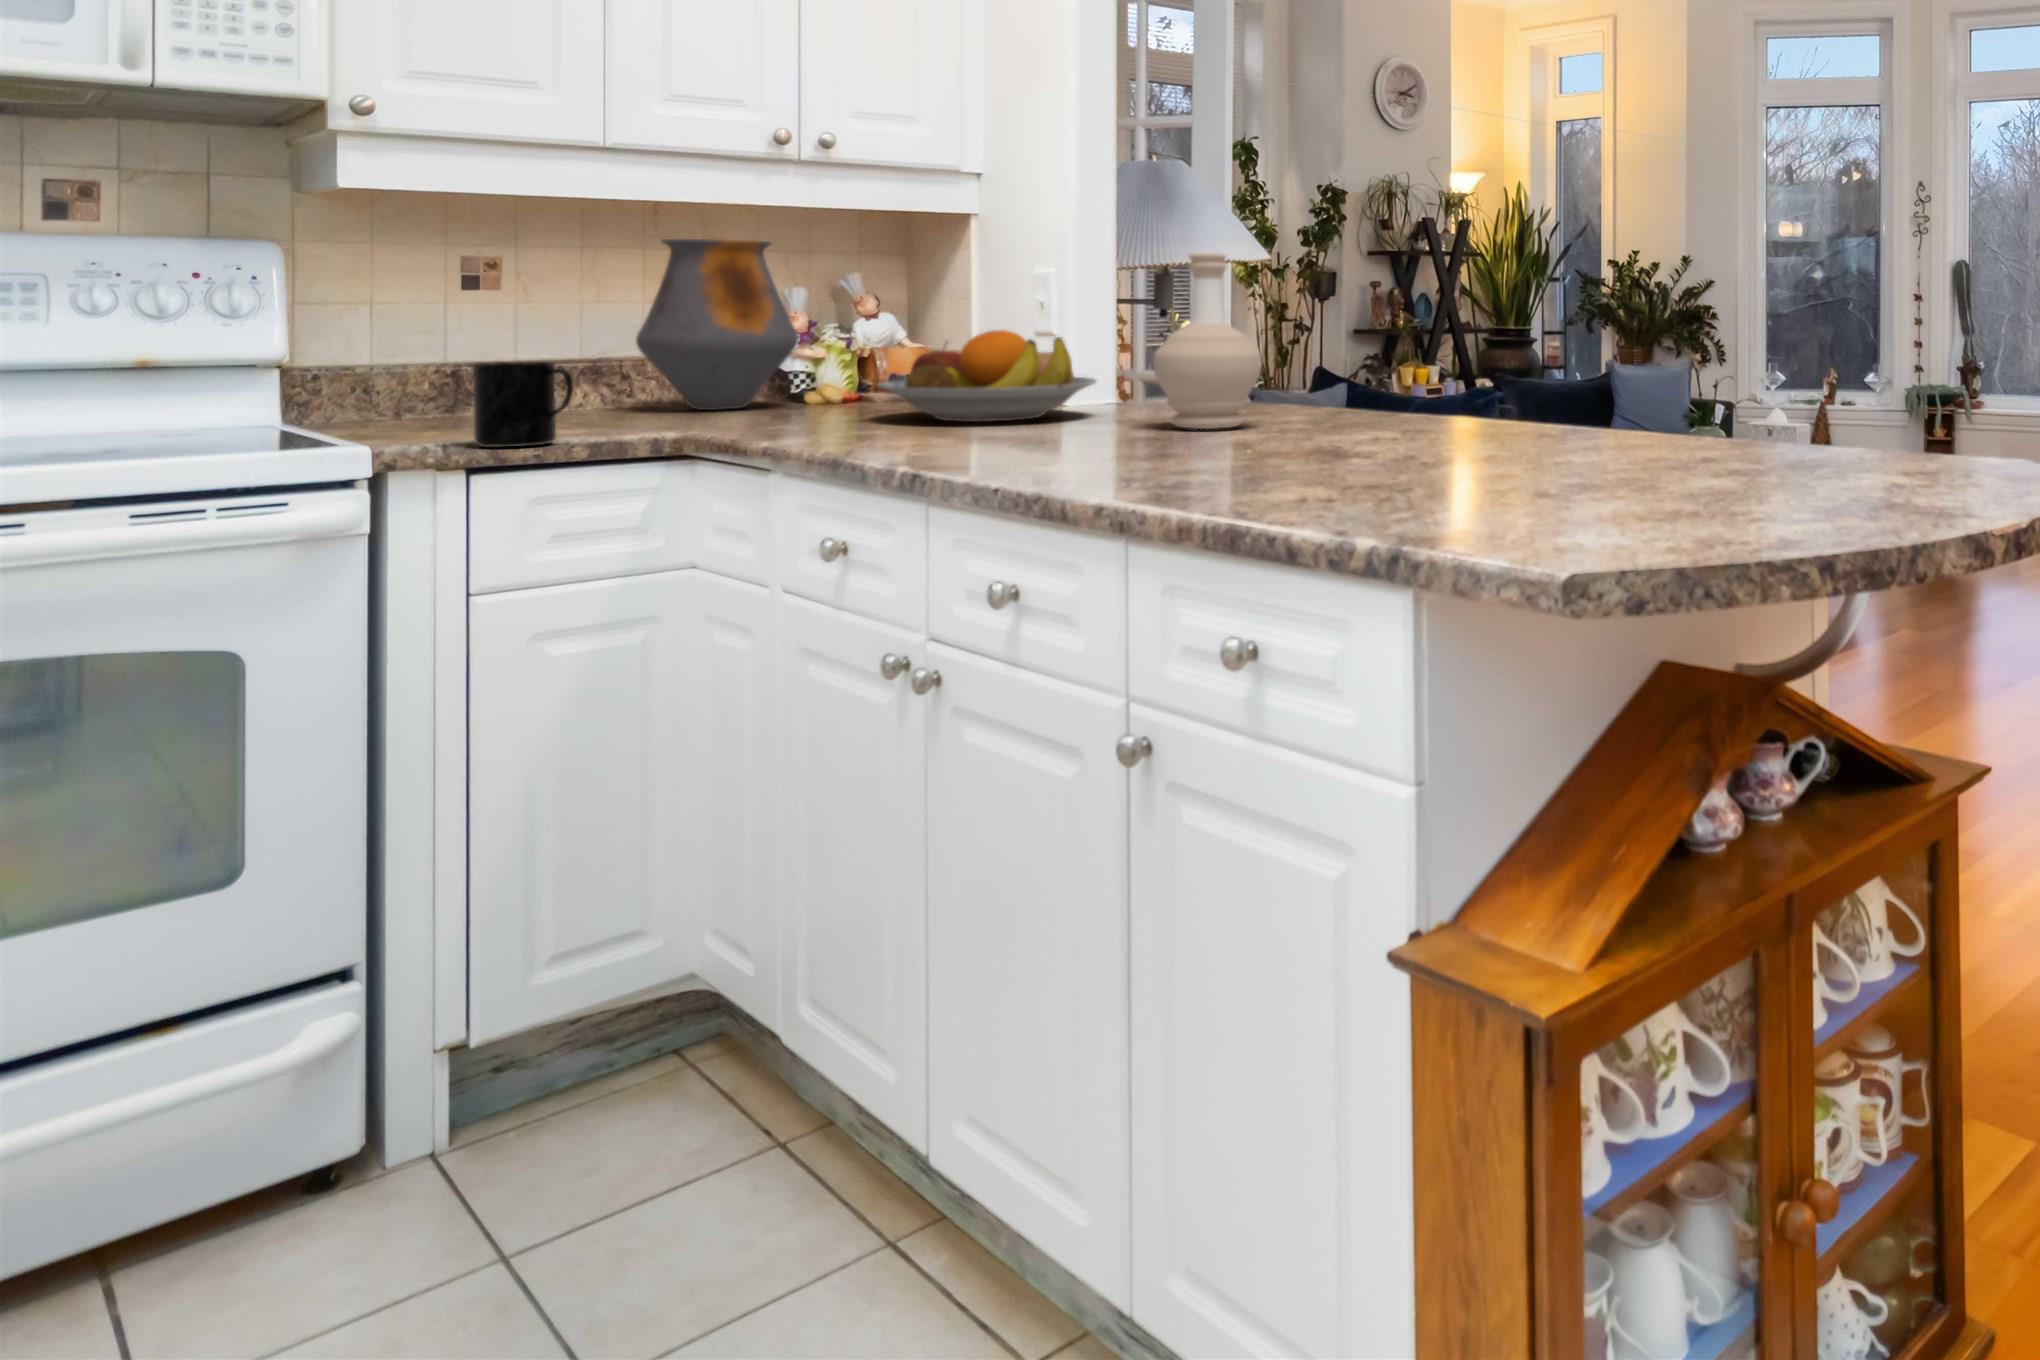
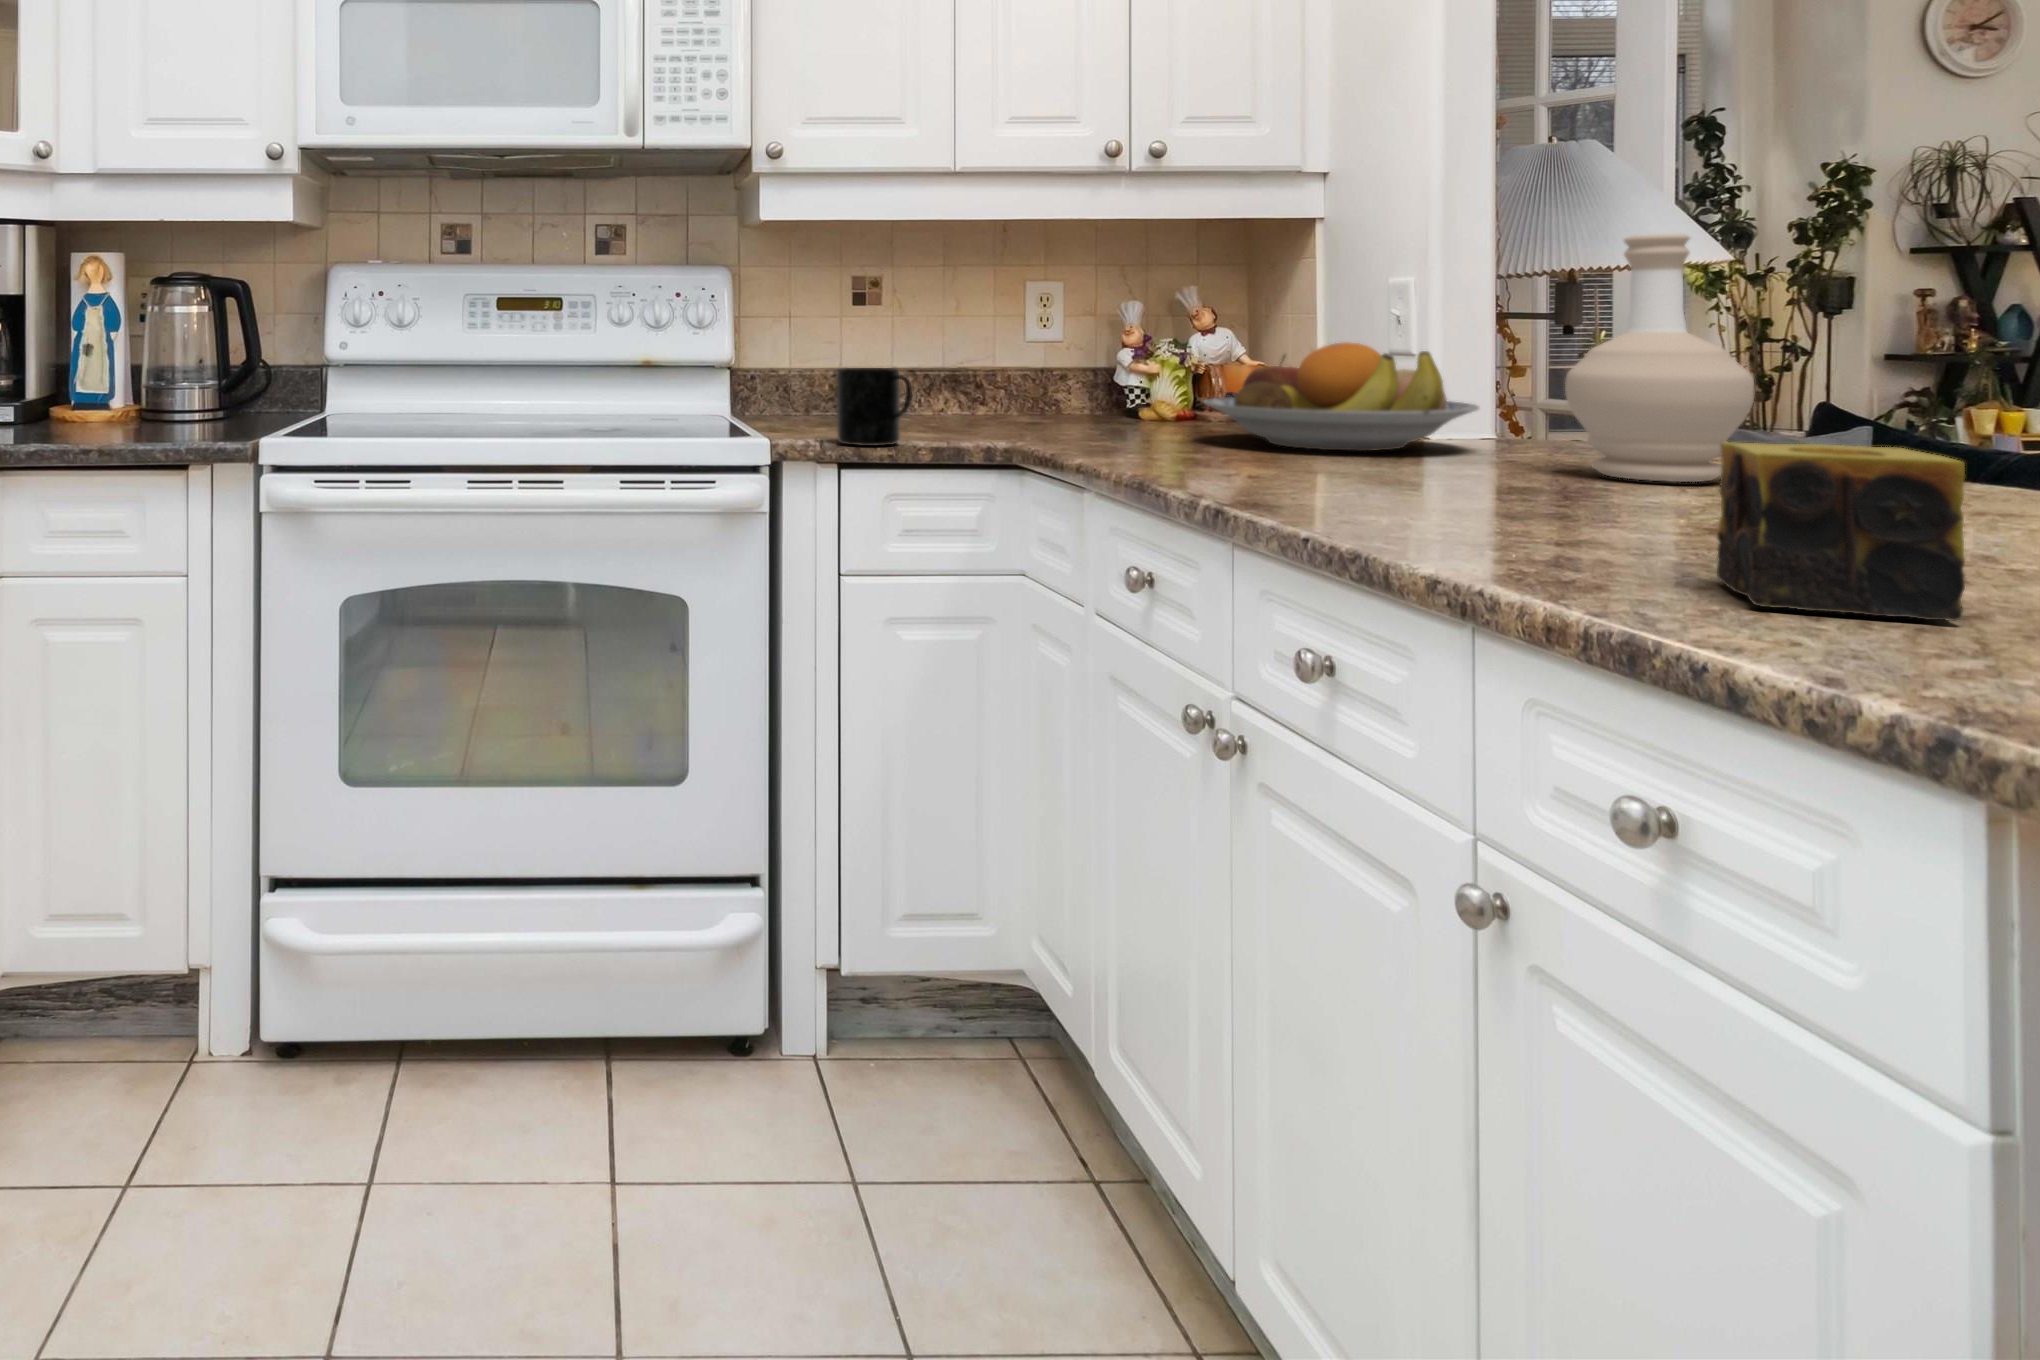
vase: present [636,239,798,410] -> none [984,253,1130,421]
candle: none [1231,396,1337,496] -> present [1717,442,1965,621]

